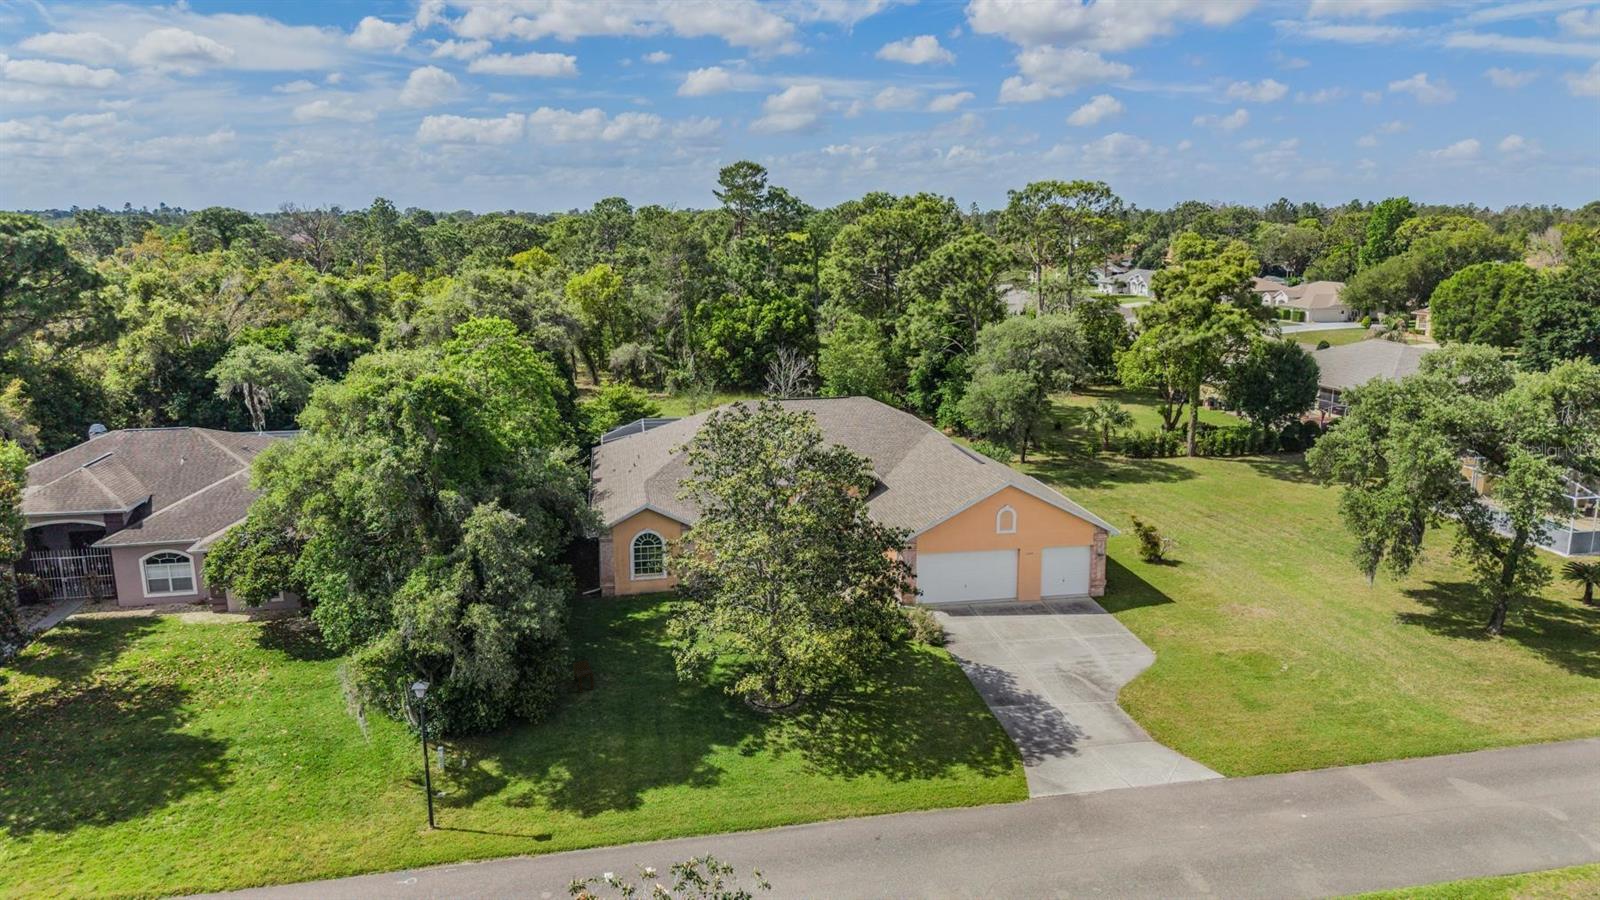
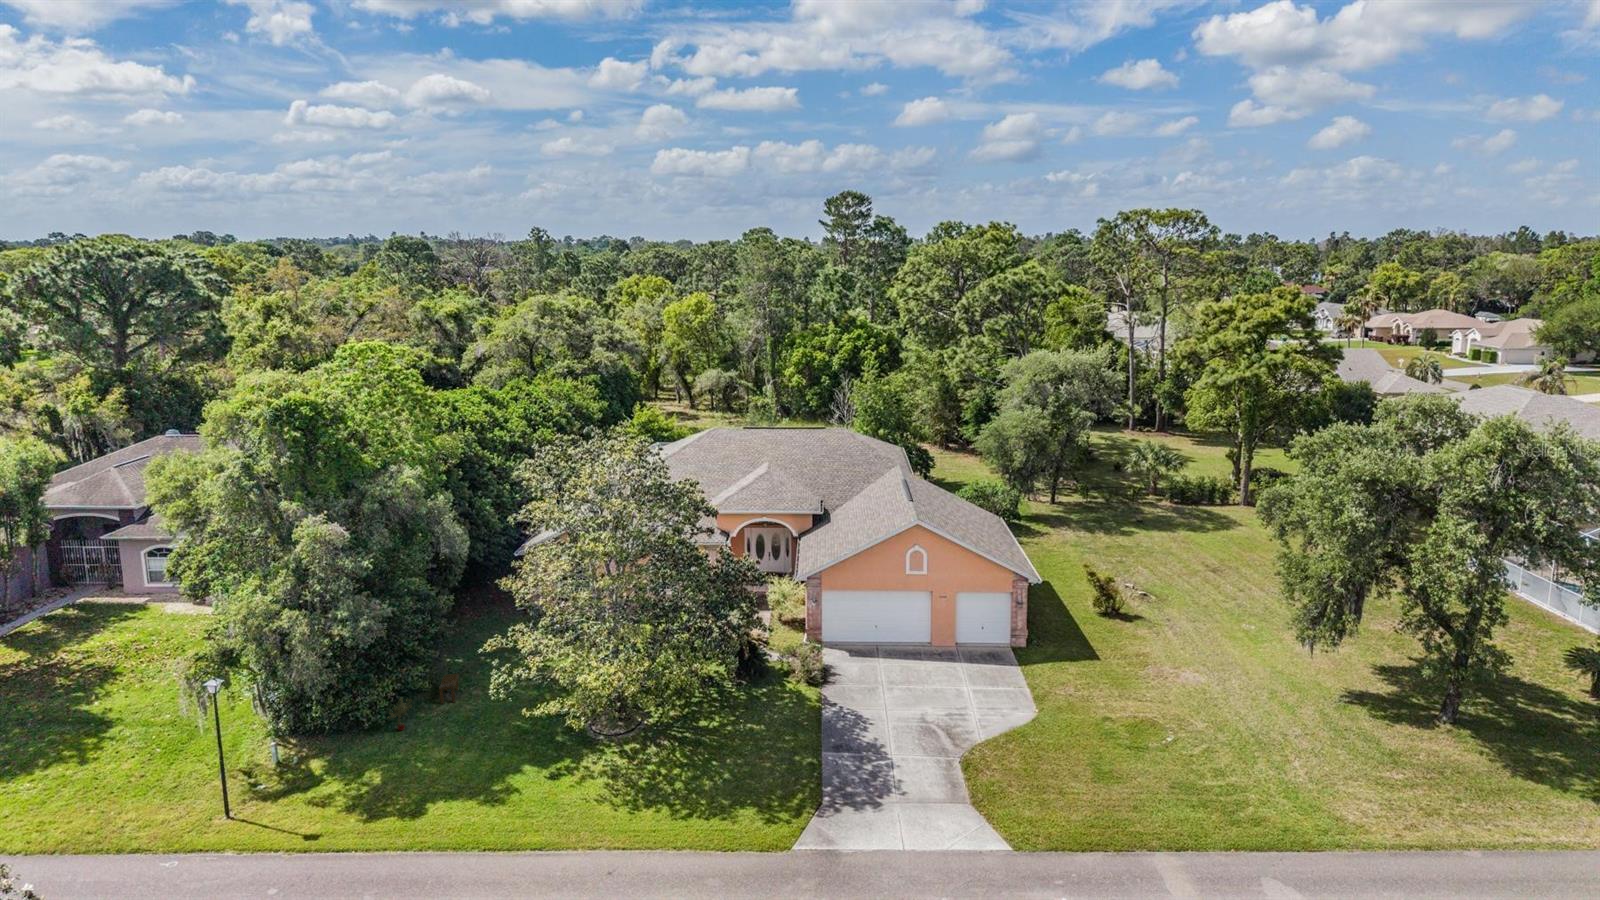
potted tree: none [545,688,567,723] -> present [387,698,412,731]

